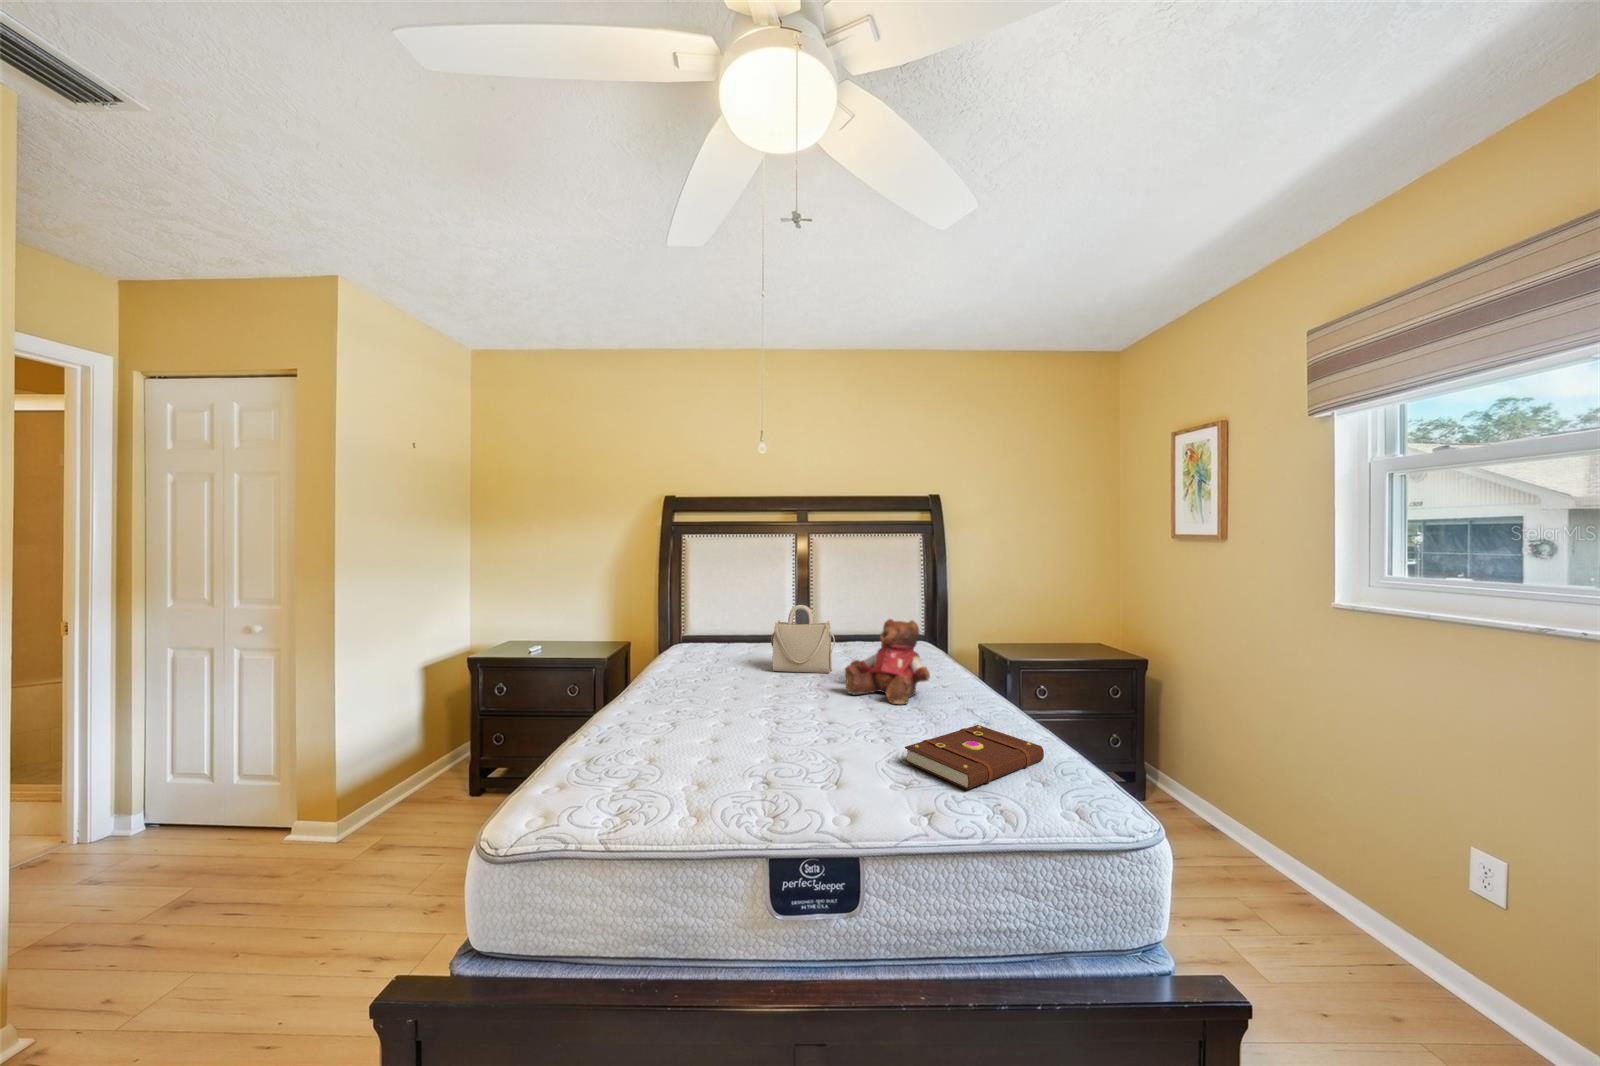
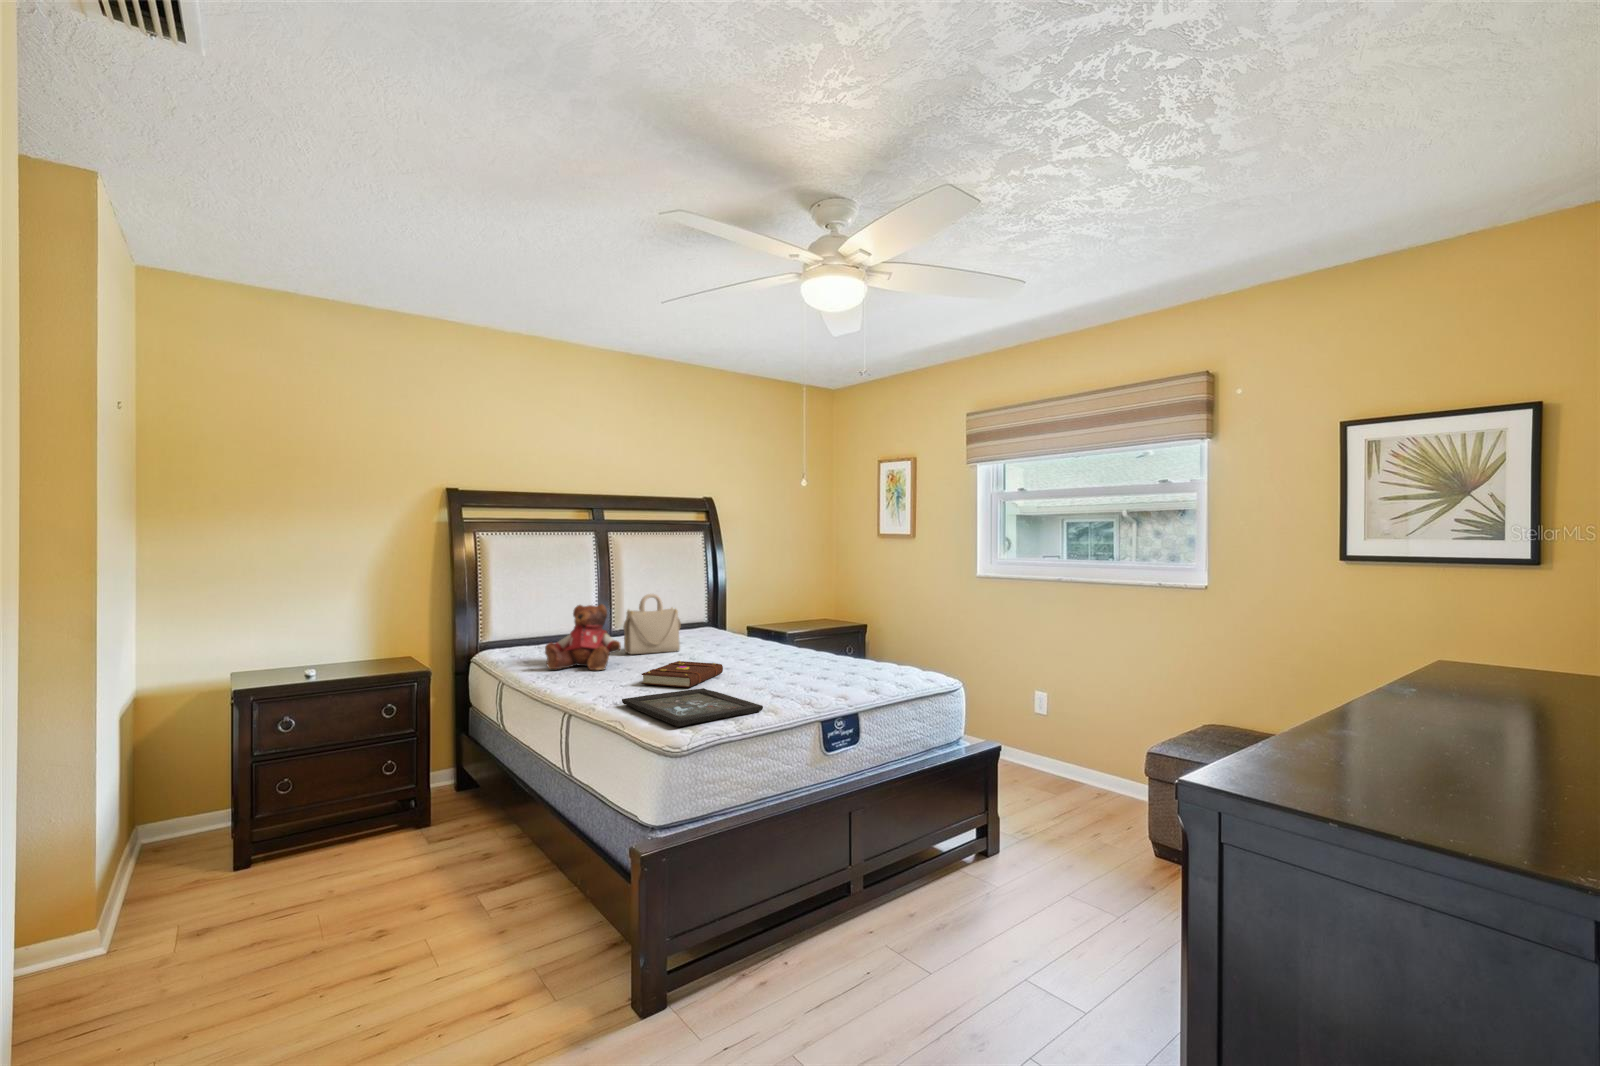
teddy bear: present [845,619,930,704] -> present [545,604,621,670]
book: present [905,725,1044,790] -> present [642,661,723,687]
tray: none [556,746,723,817] -> present [622,688,763,727]

